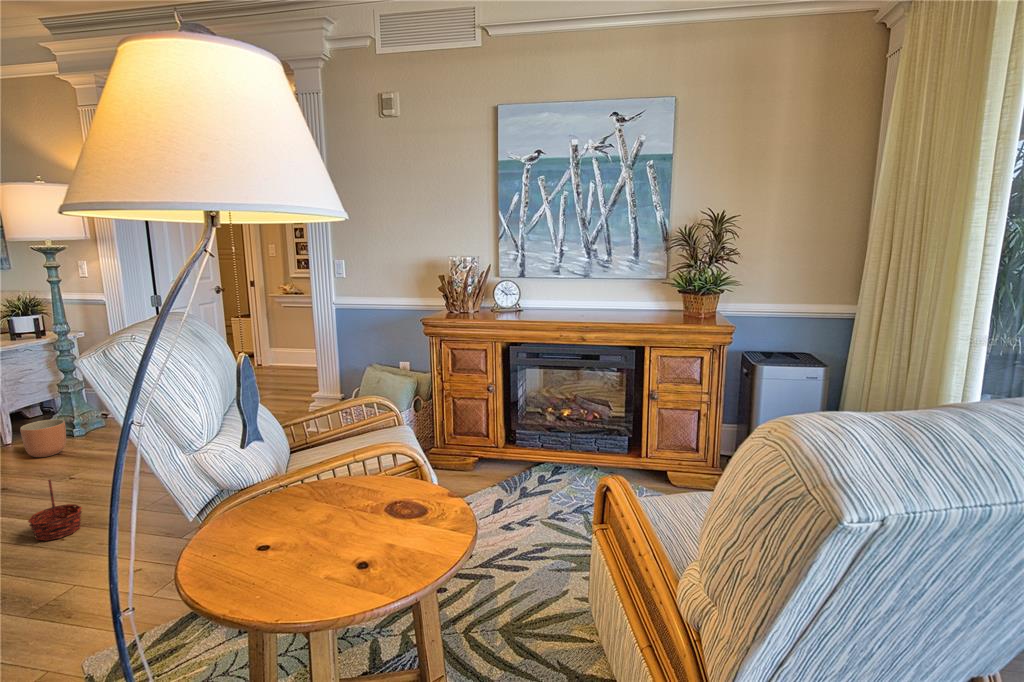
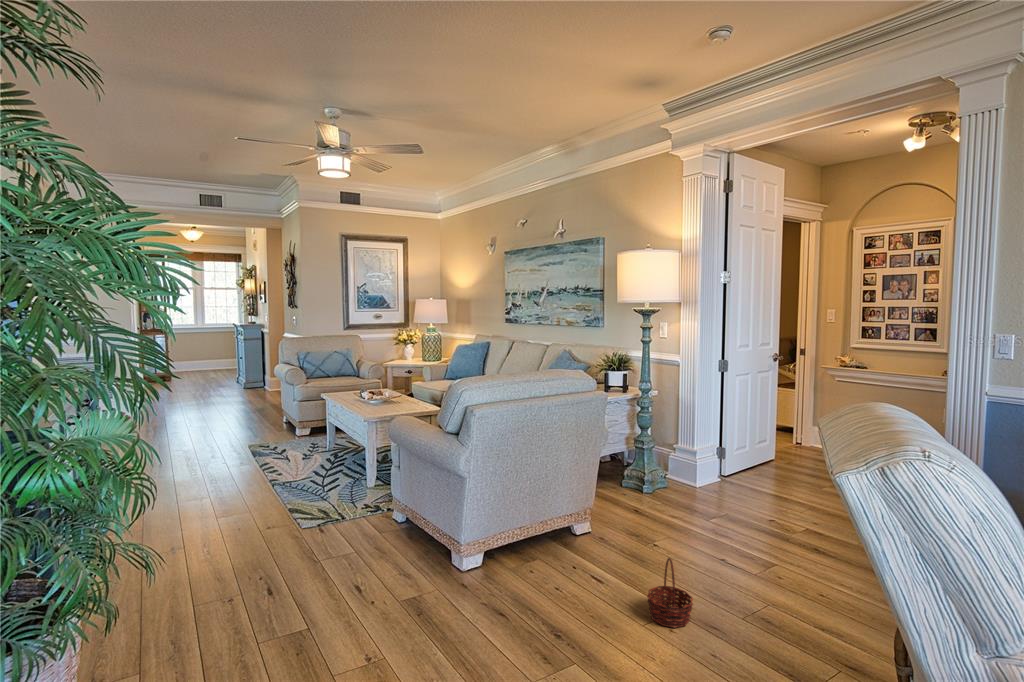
planter: present [20,419,66,457] -> none [612,474,645,511]

